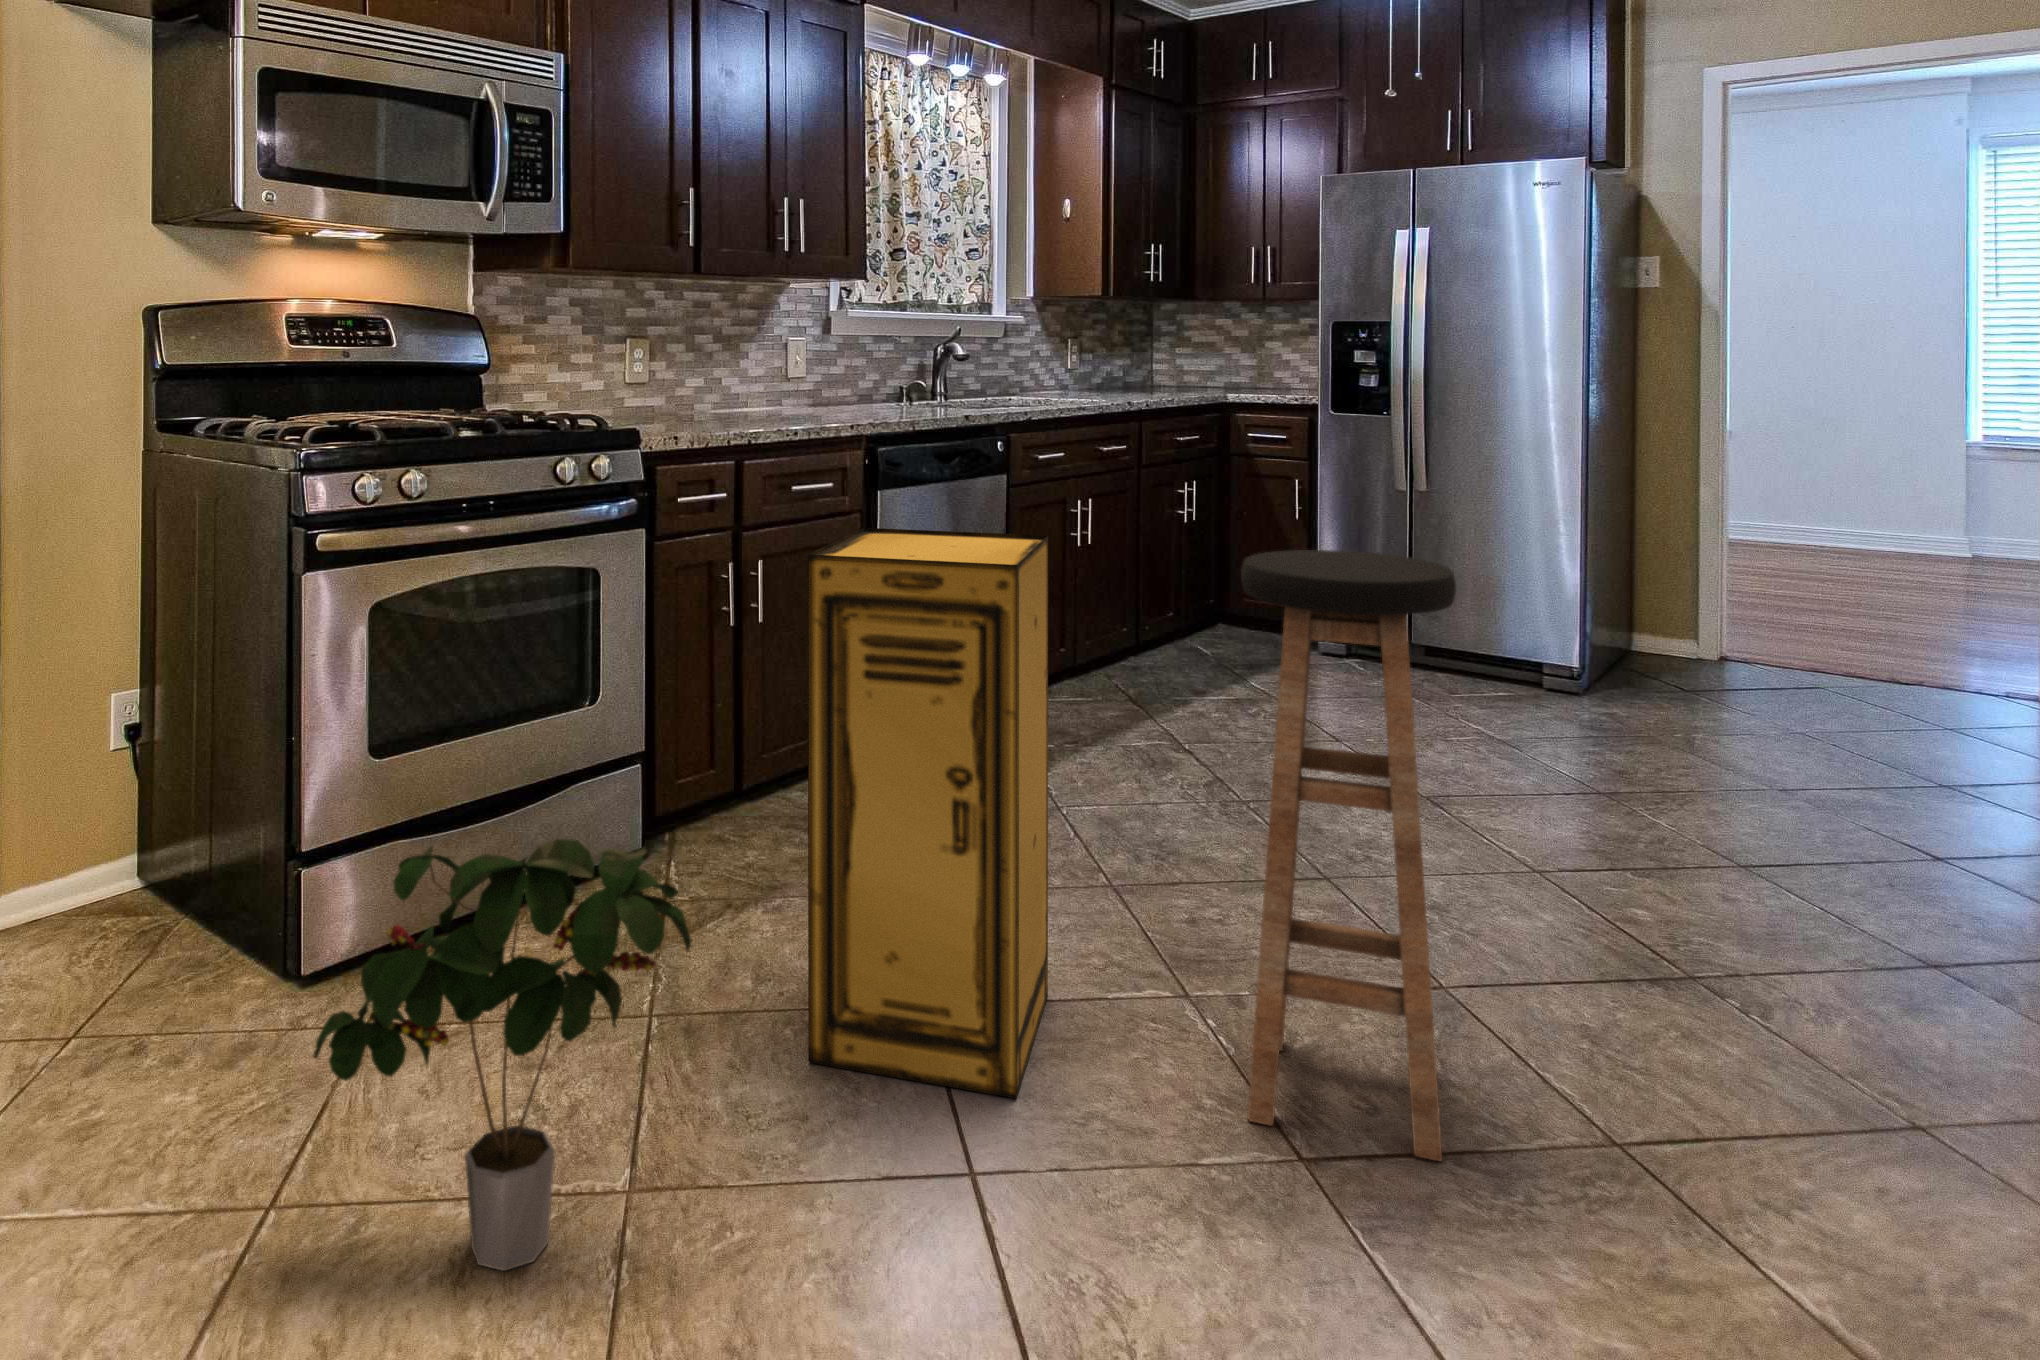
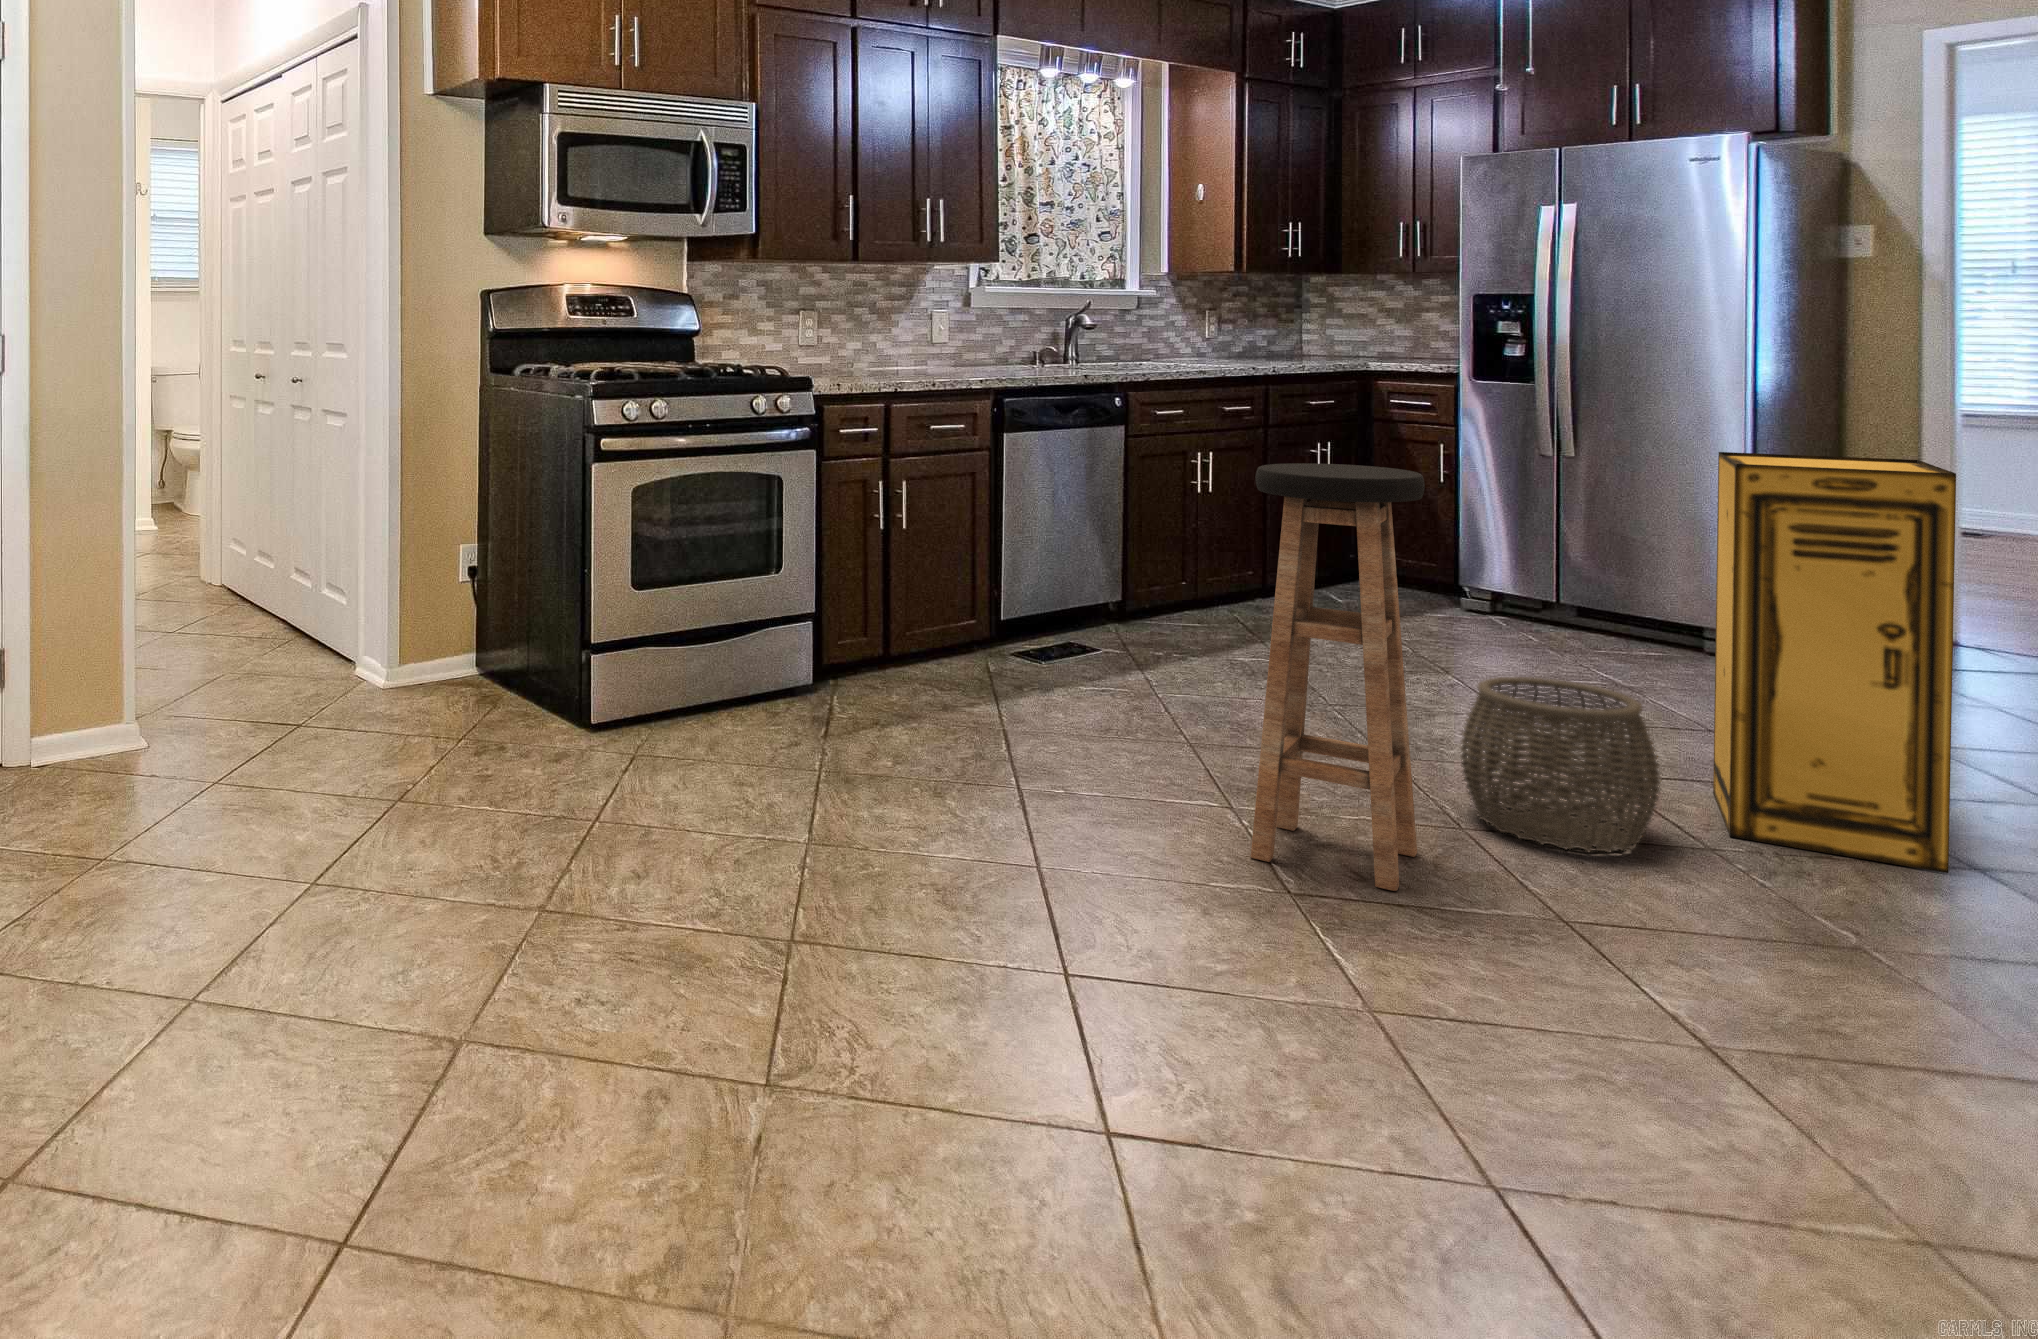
storage cabinet: present [808,528,1048,1098] -> present [1713,452,1956,873]
woven basket: none [1447,798,1679,1035] -> present [1460,677,1660,852]
potted plant: present [314,839,692,1271] -> none [629,610,851,855]

